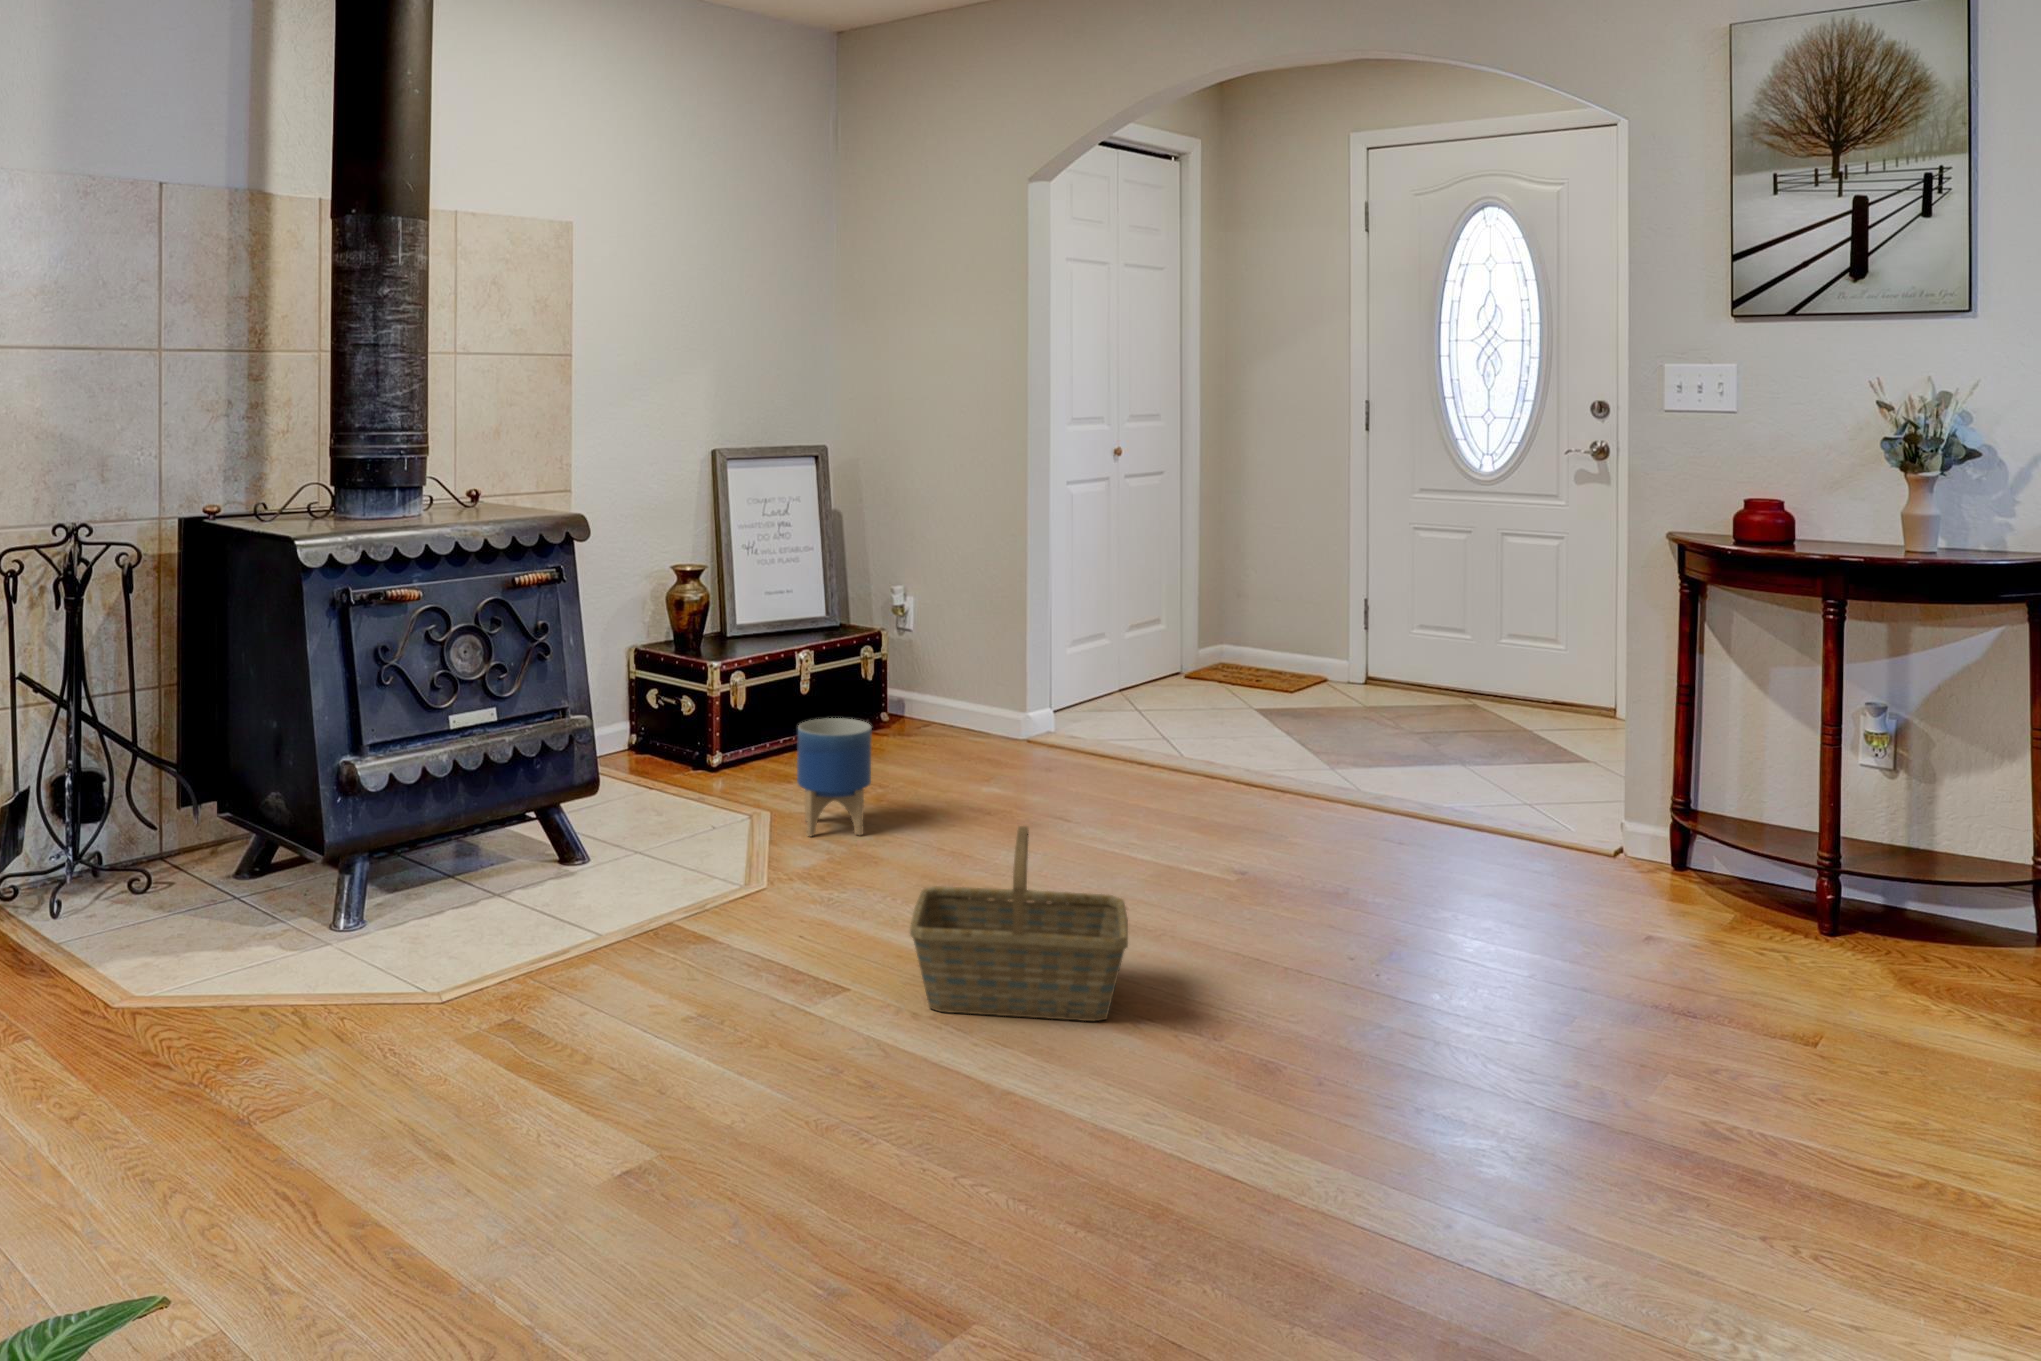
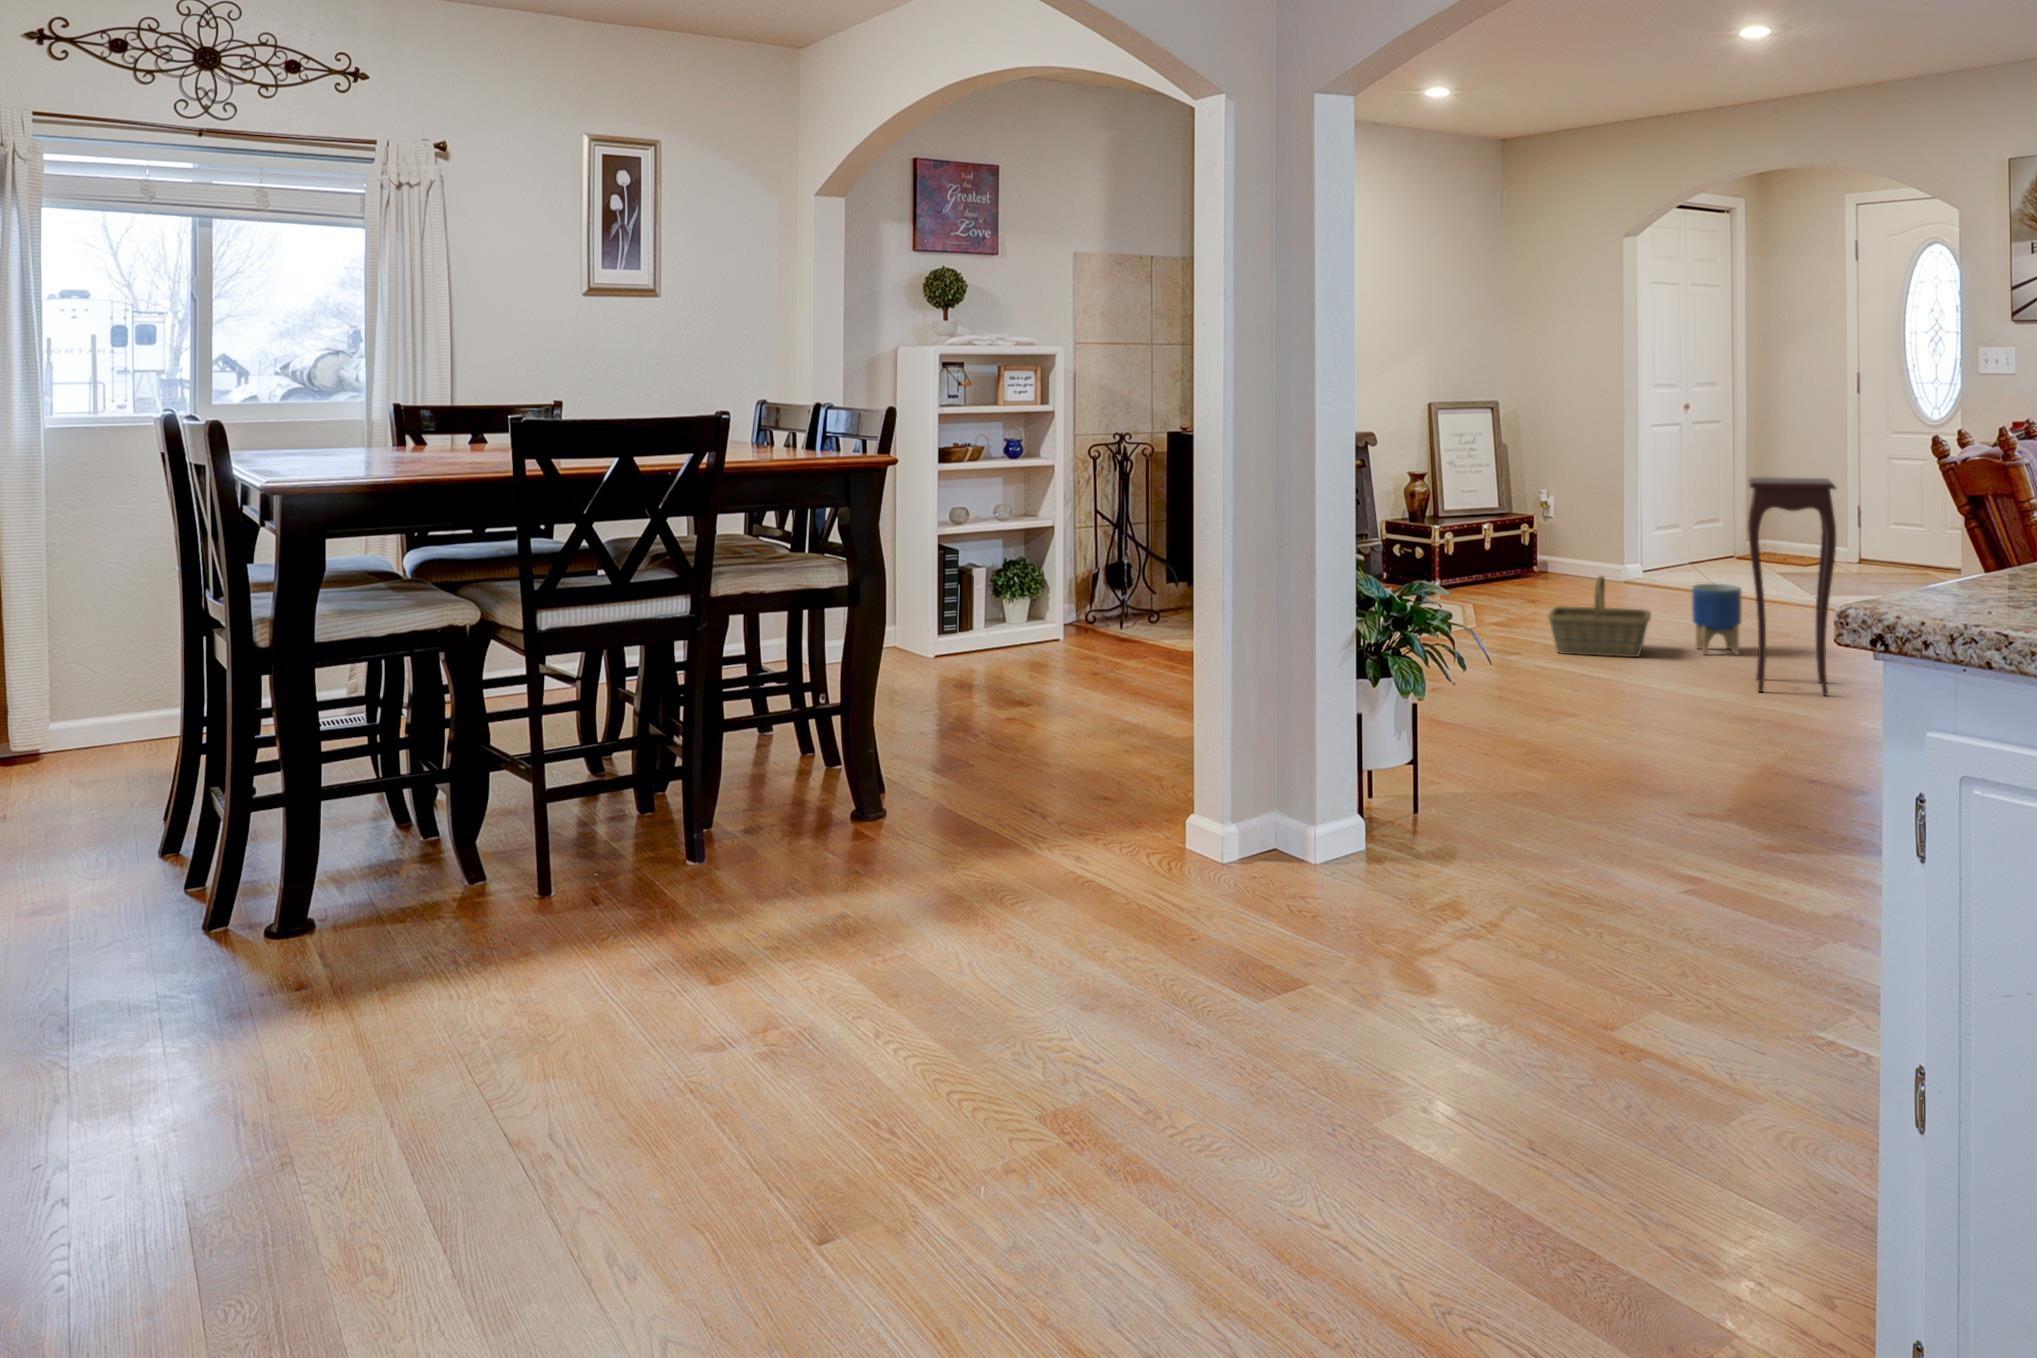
side table: none [1376,640,1640,1213] -> present [1748,477,1836,696]
planter: present [797,718,872,836] -> present [1692,584,1742,655]

